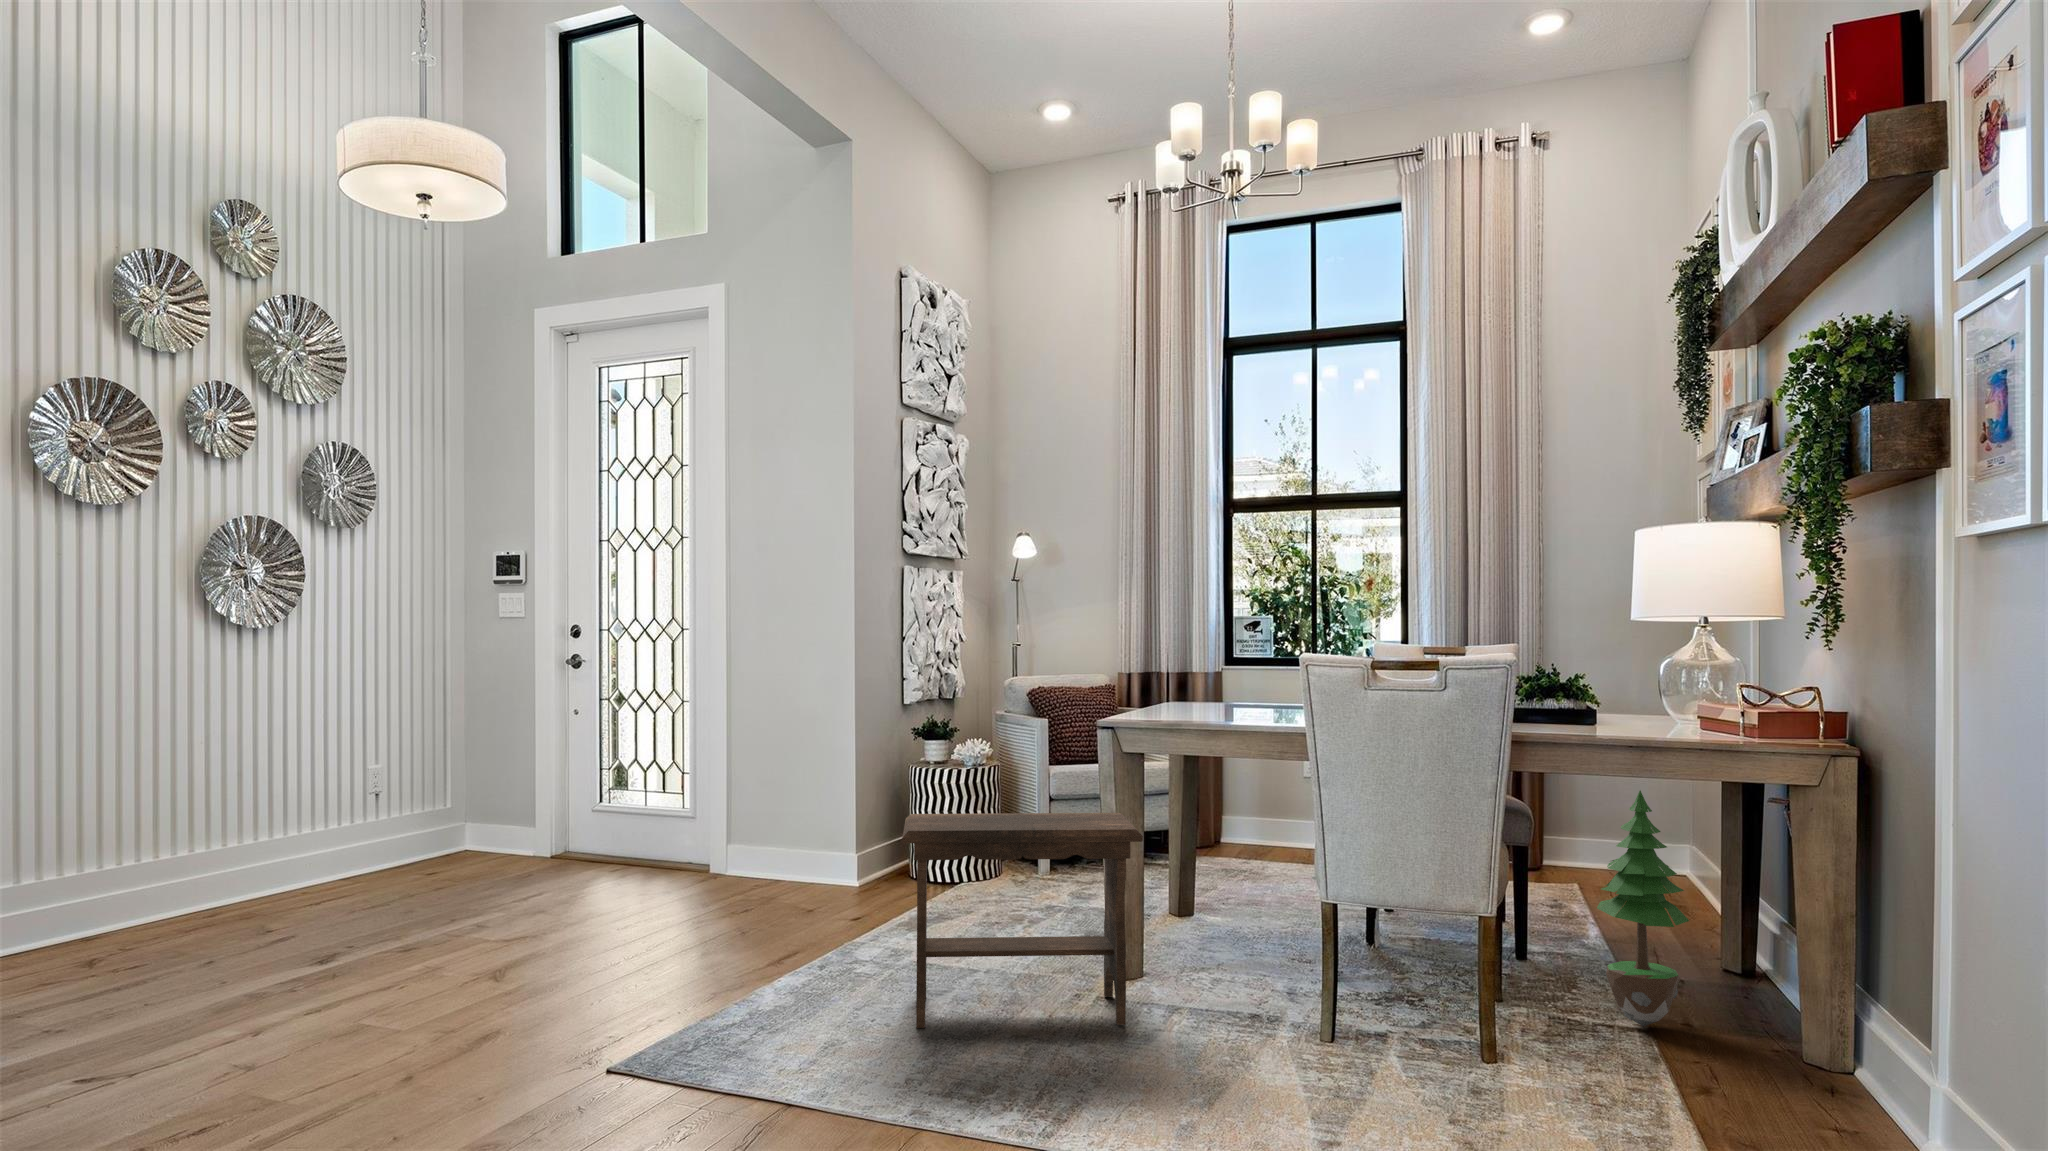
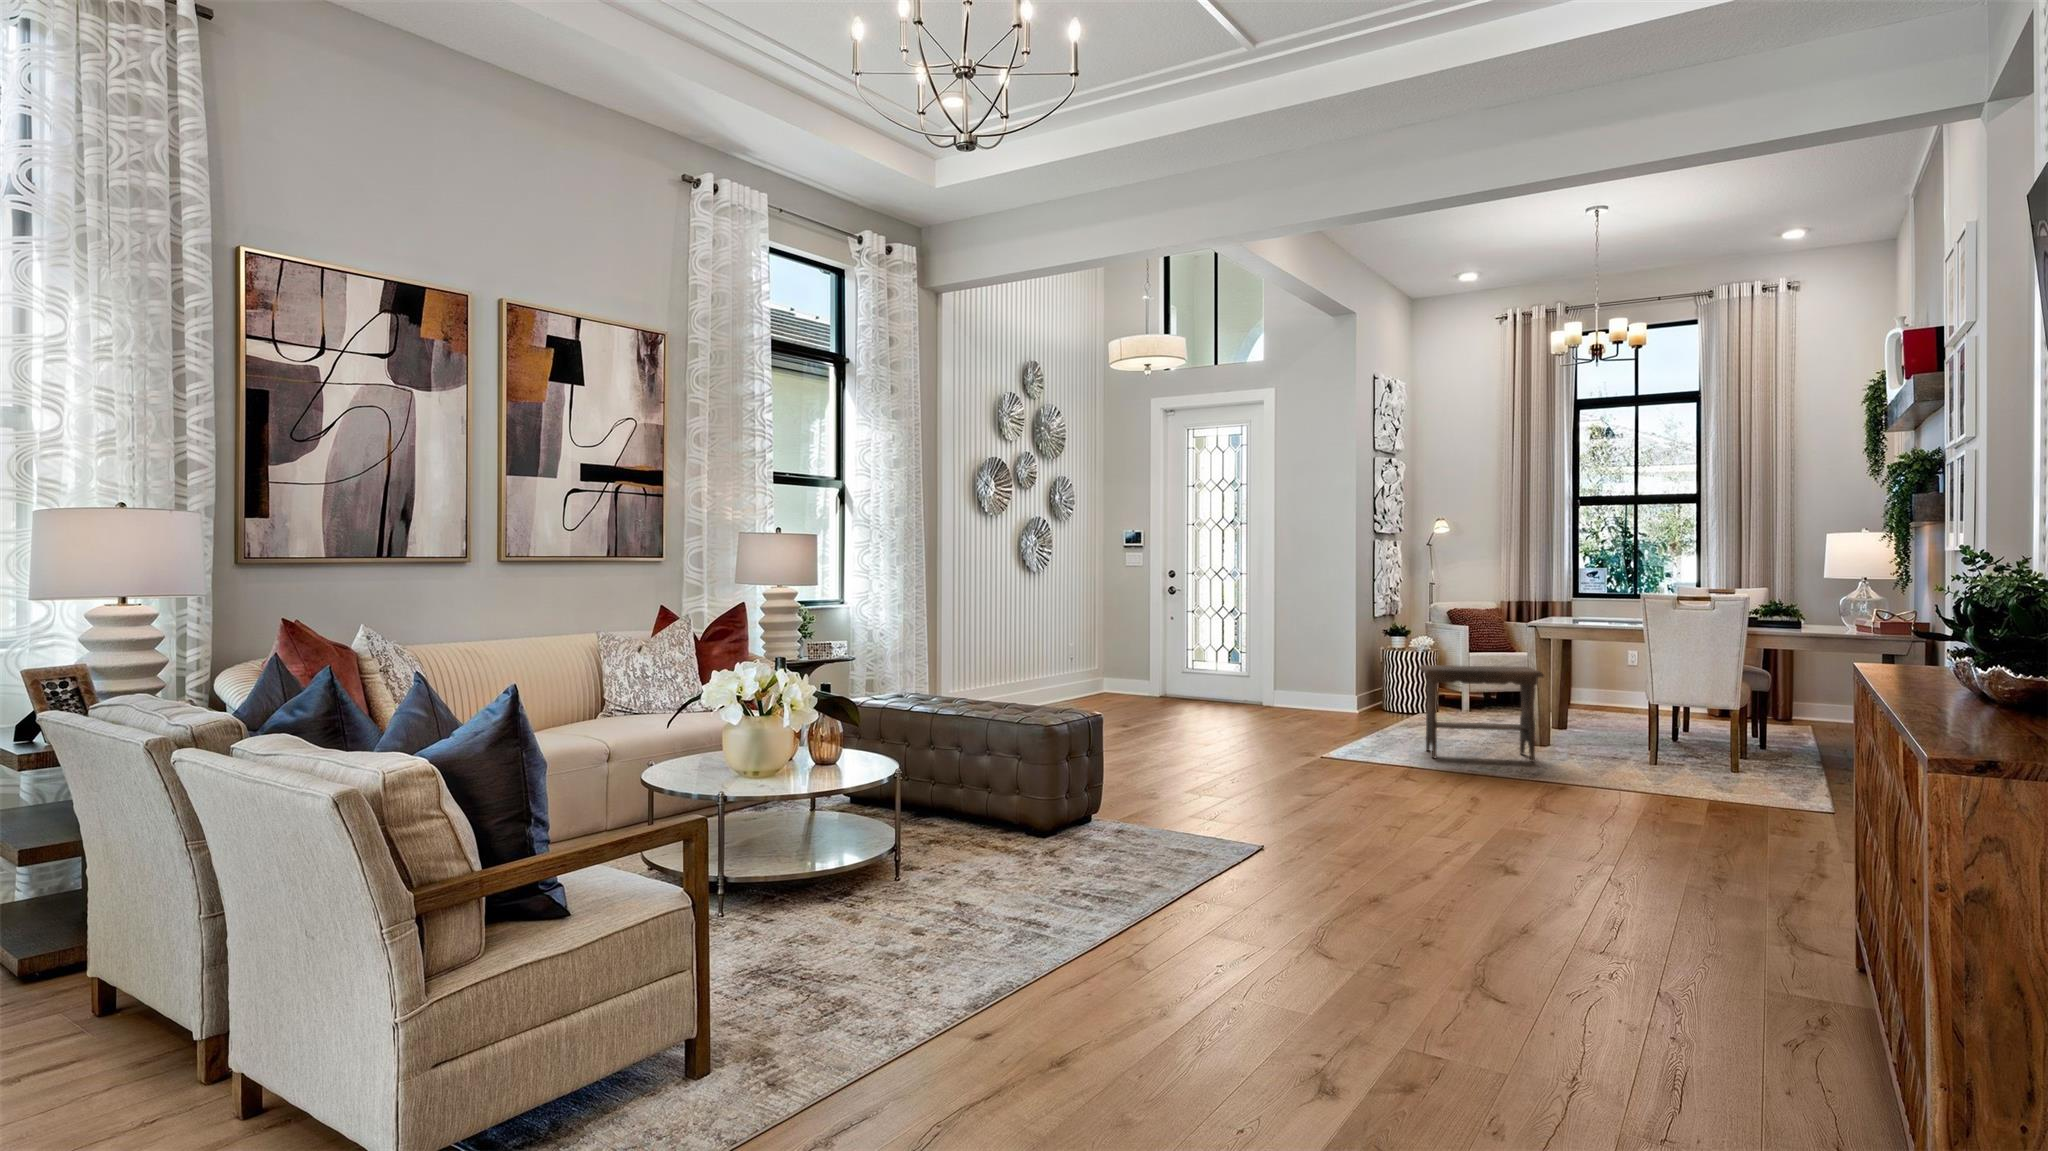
potted tree: present [1597,791,1689,1026] -> none [1789,659,1841,776]

